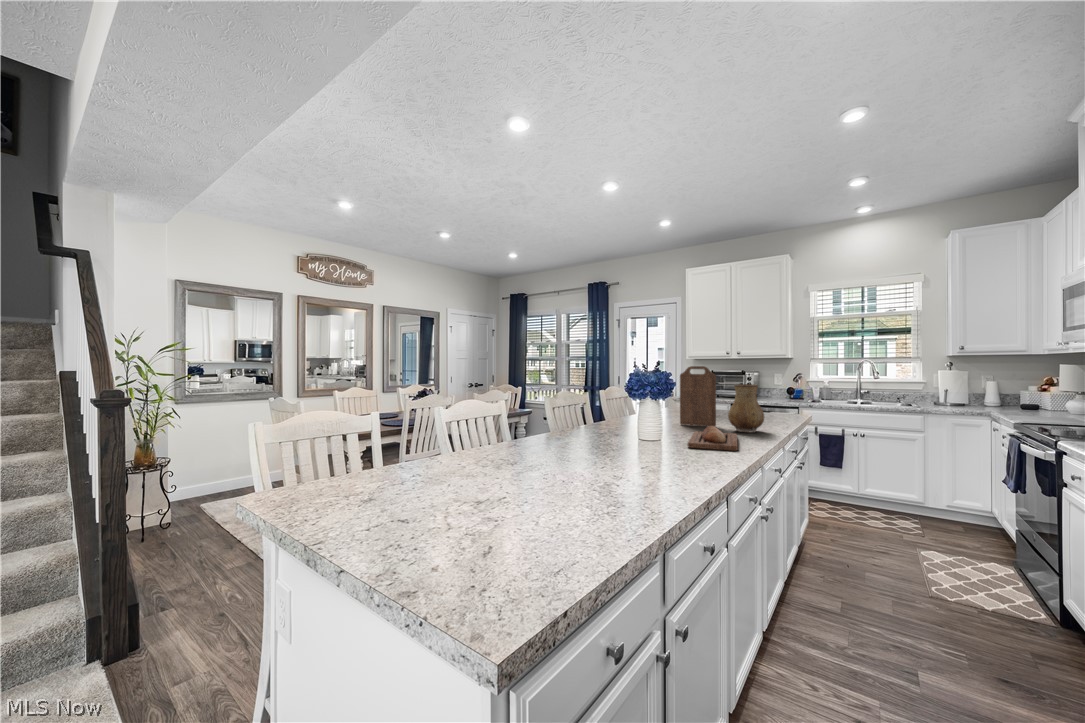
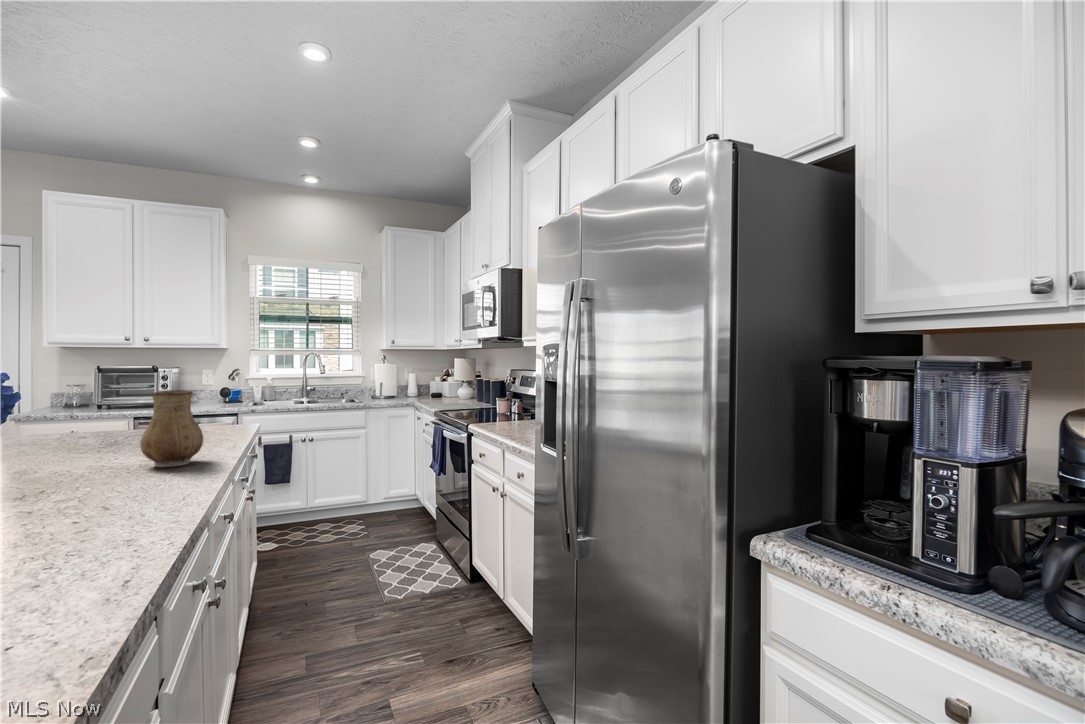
cutting board: present [680,366,716,426] -> none [33,363,115,471]
bread loaf: present [688,426,738,451] -> none [58,469,167,522]

